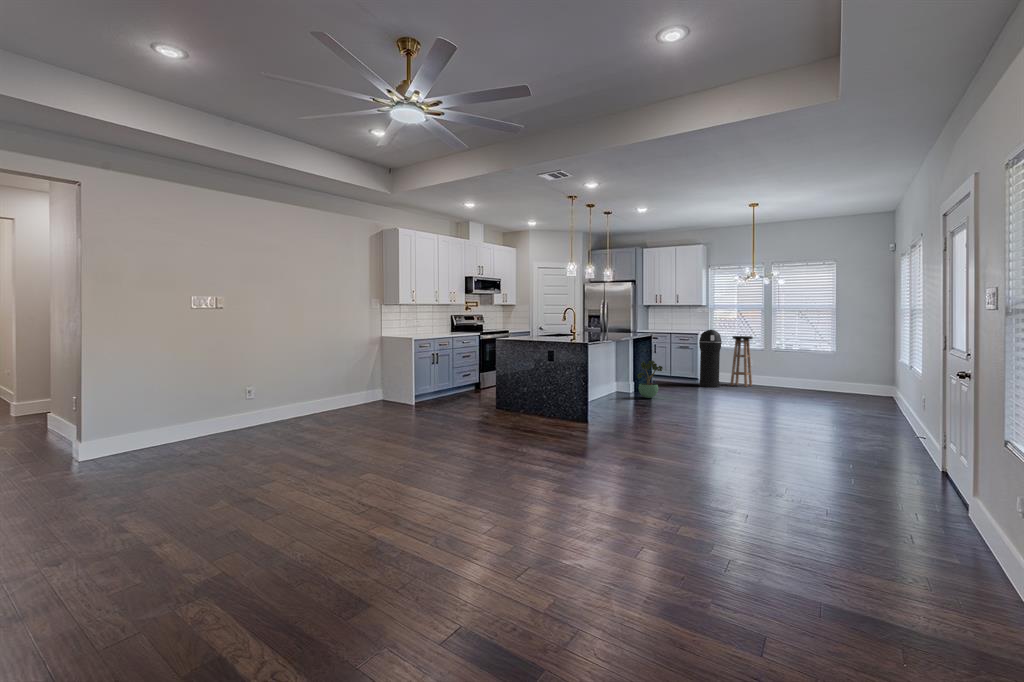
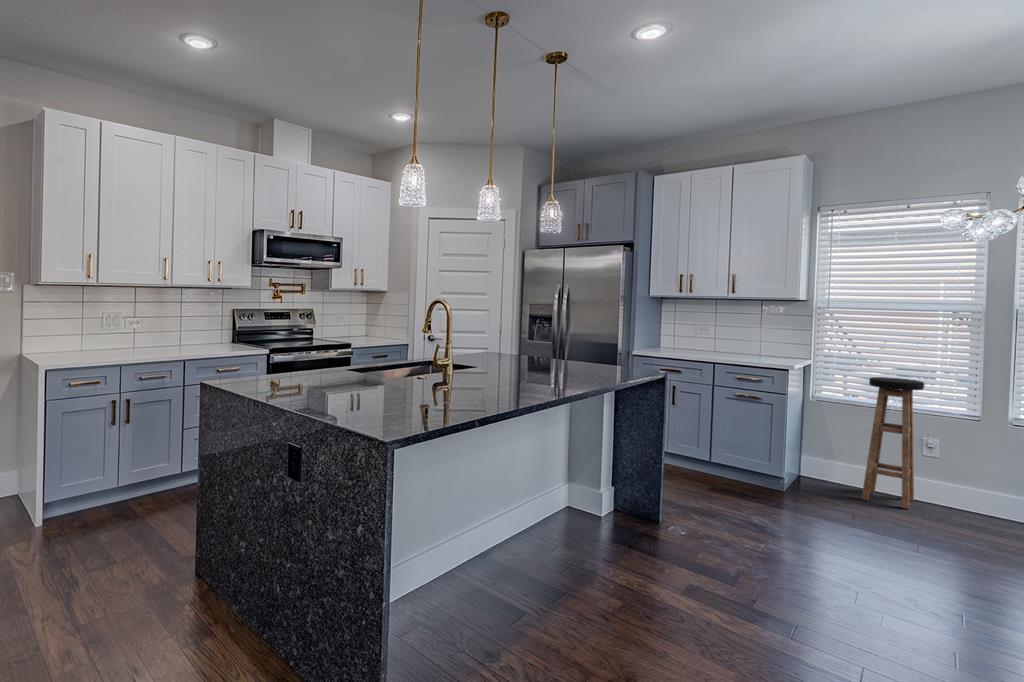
trash can: present [699,330,722,387] -> none [788,365,852,513]
potted plant: present [637,361,663,398] -> none [636,511,729,643]

